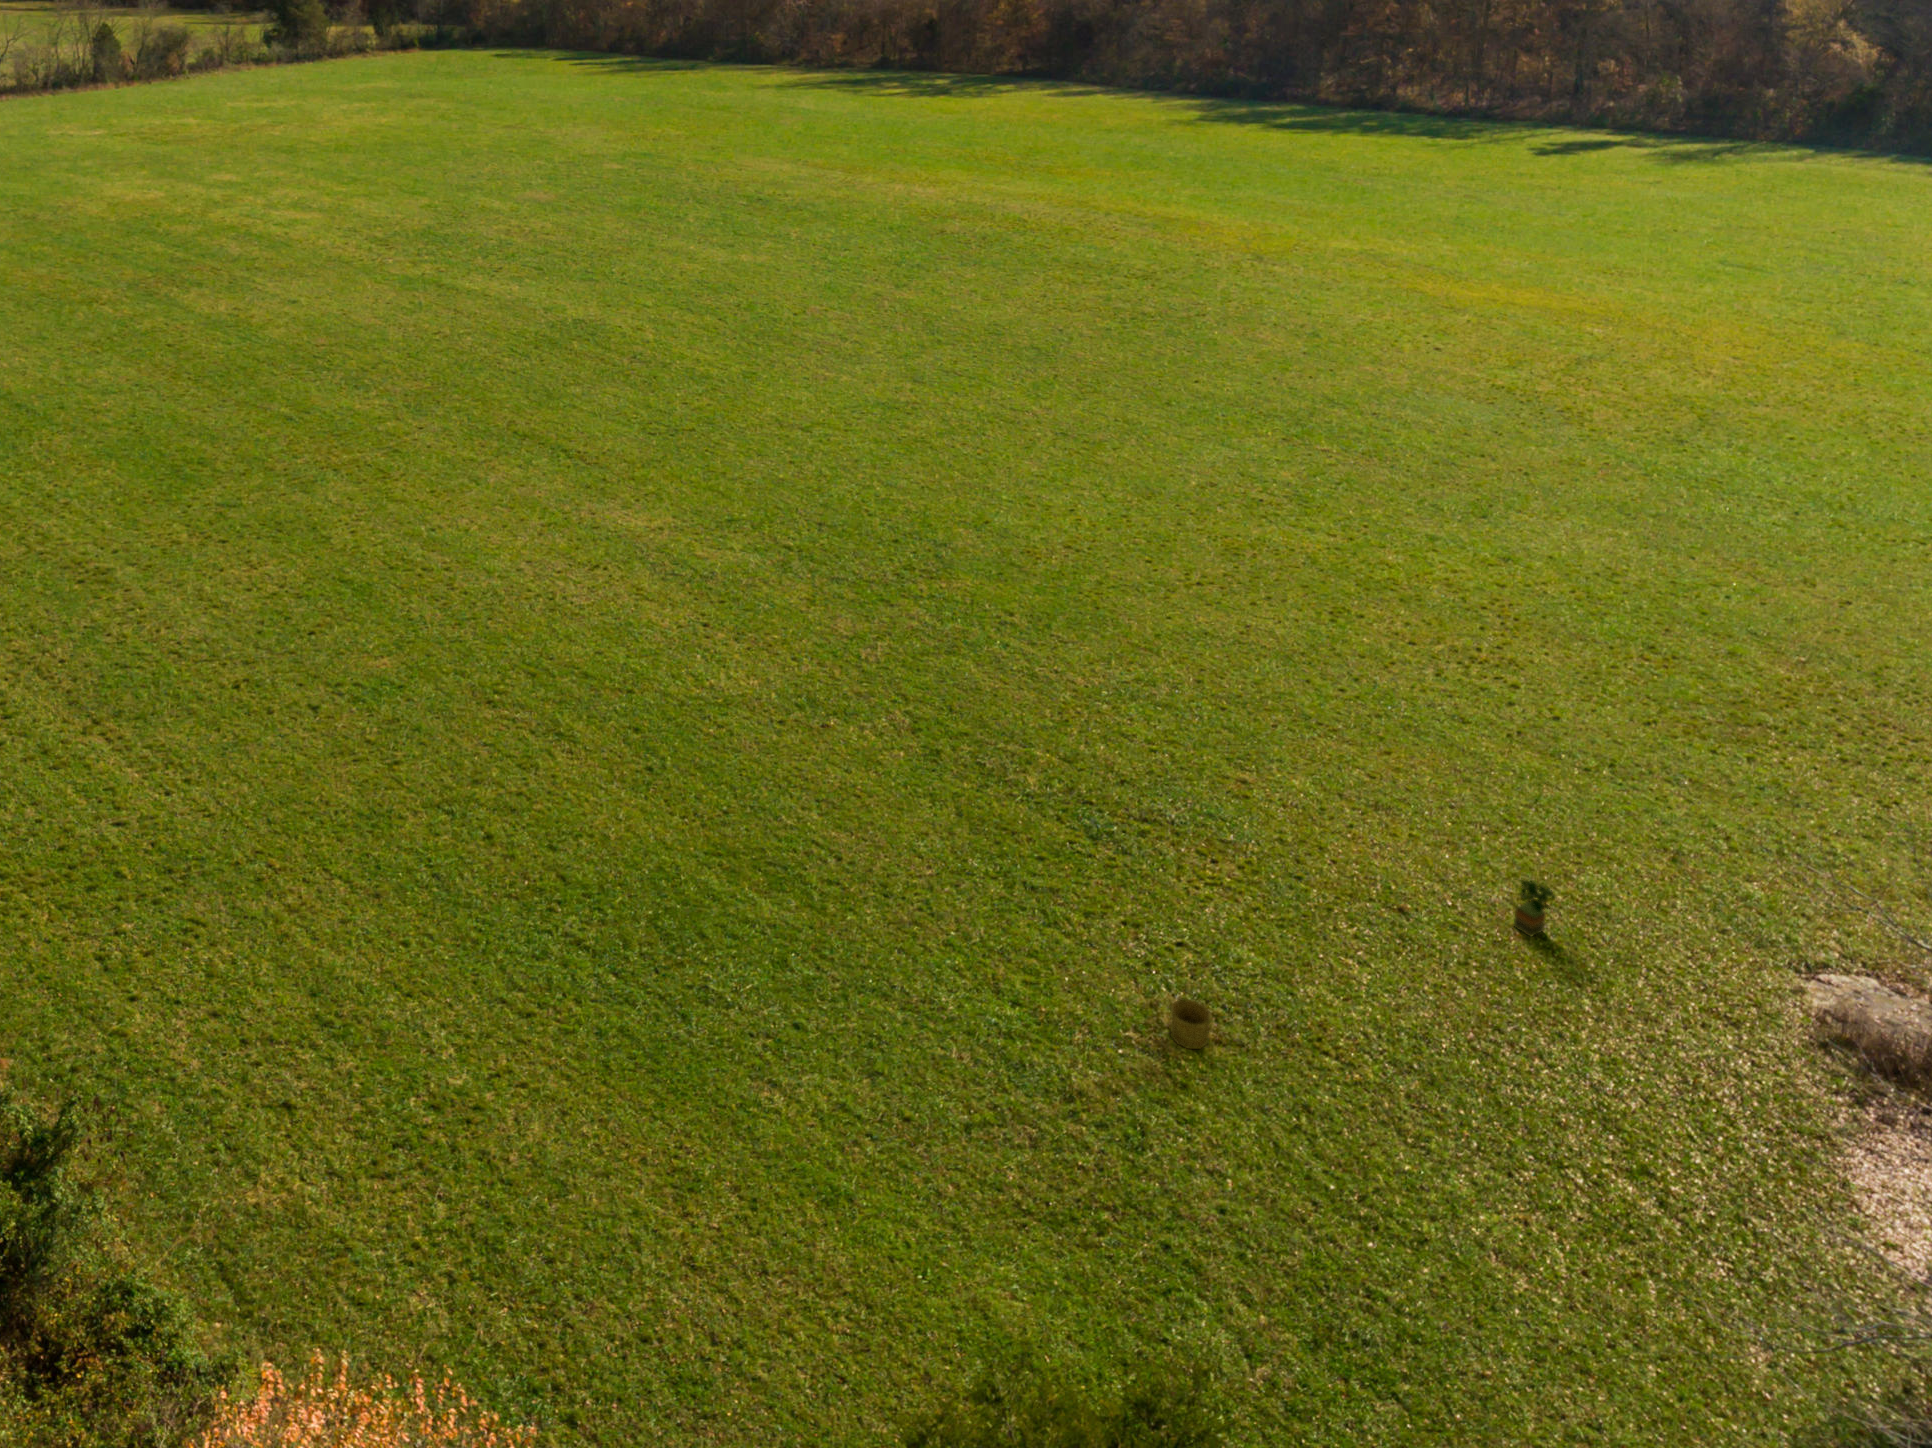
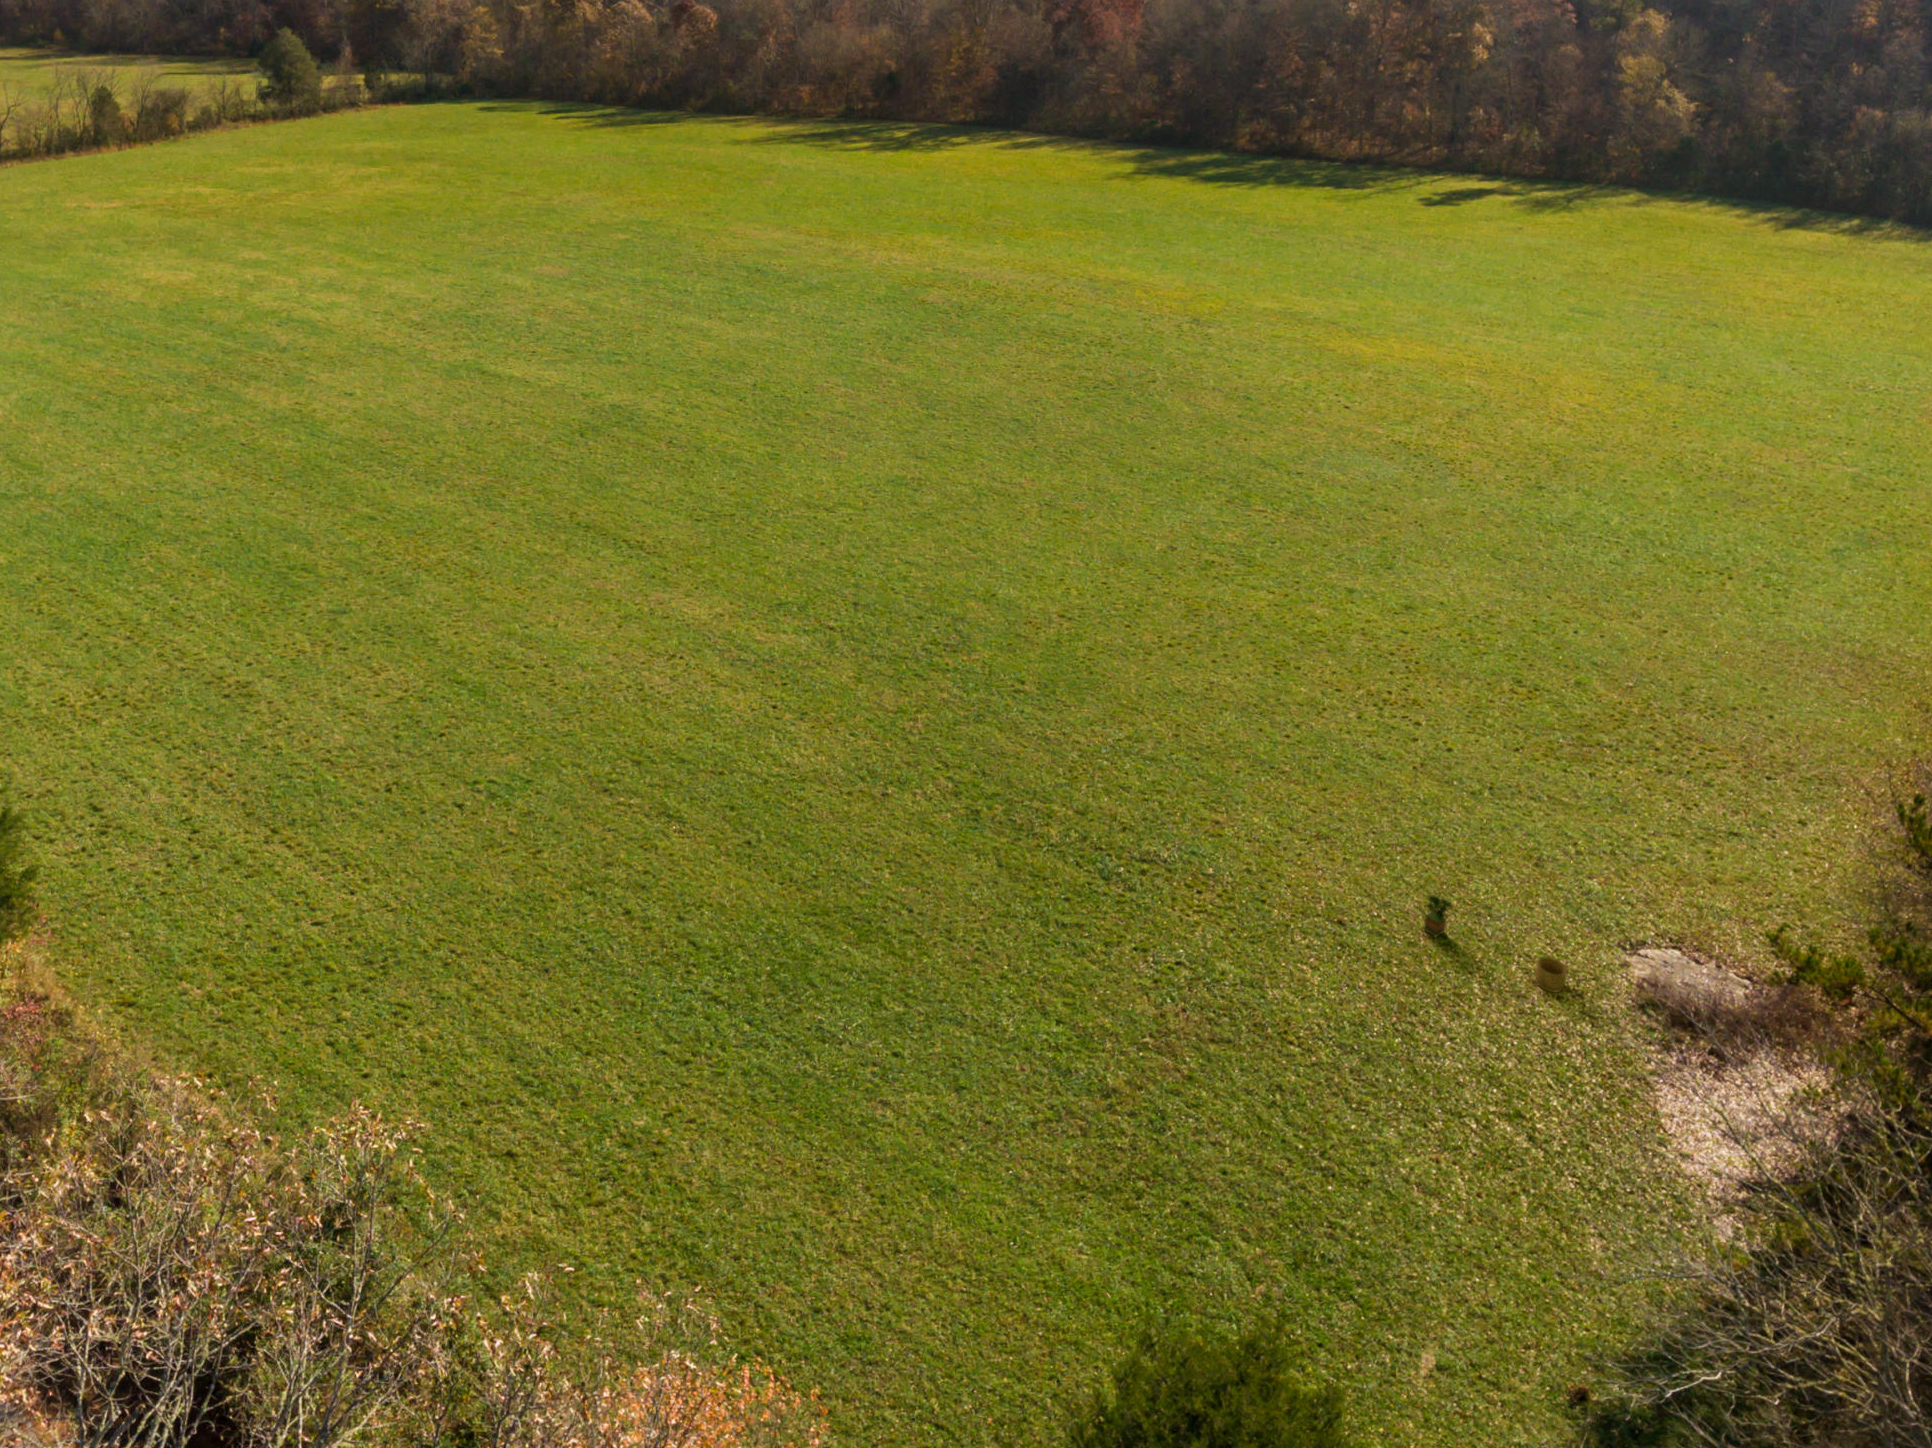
wooden bucket: present [1171,999,1211,1049] -> present [1535,957,1568,992]

